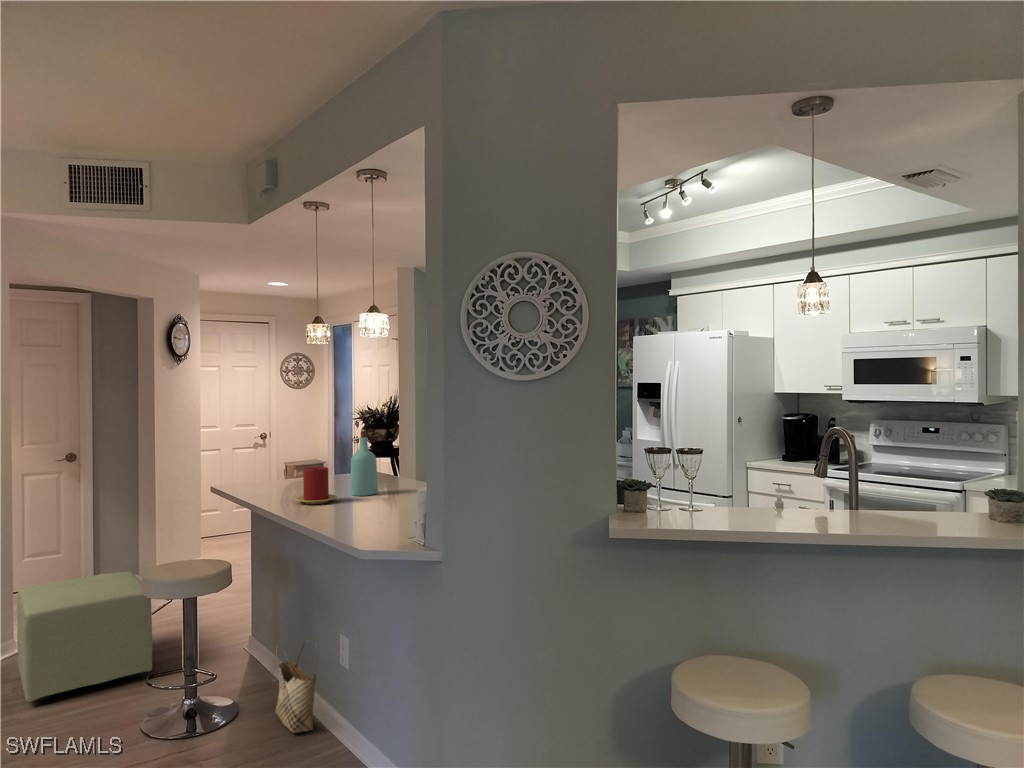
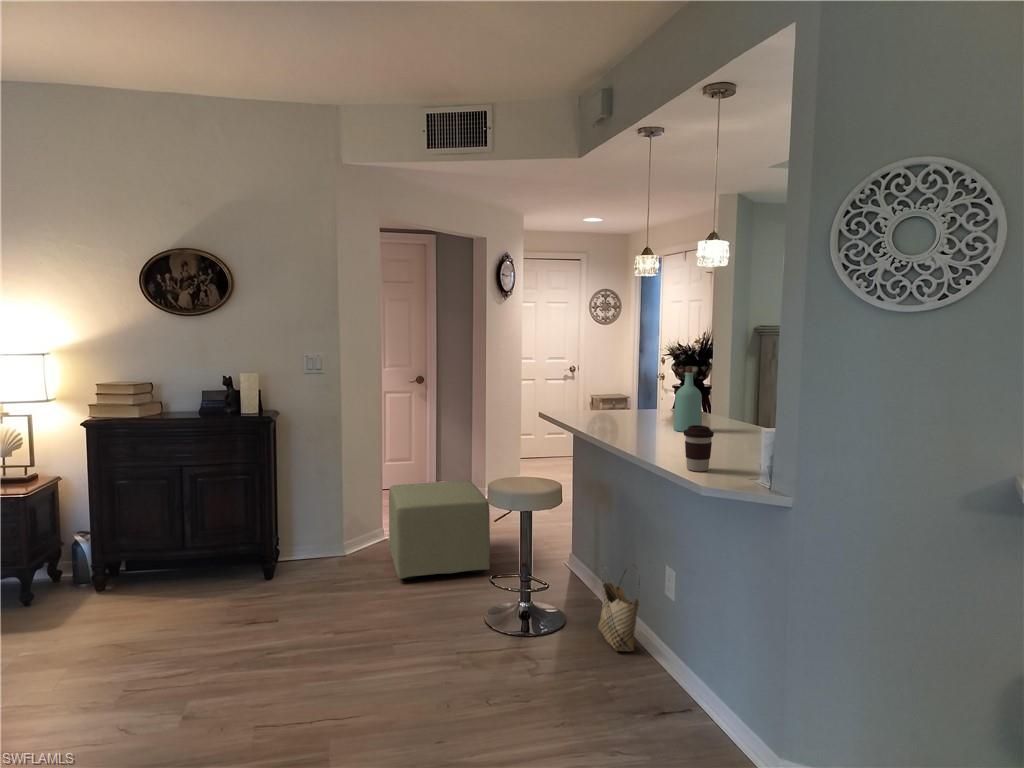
candle: present [295,467,337,504] -> none [621,400,662,436]
coffee cup: none [347,490,375,535] -> present [684,425,714,471]

